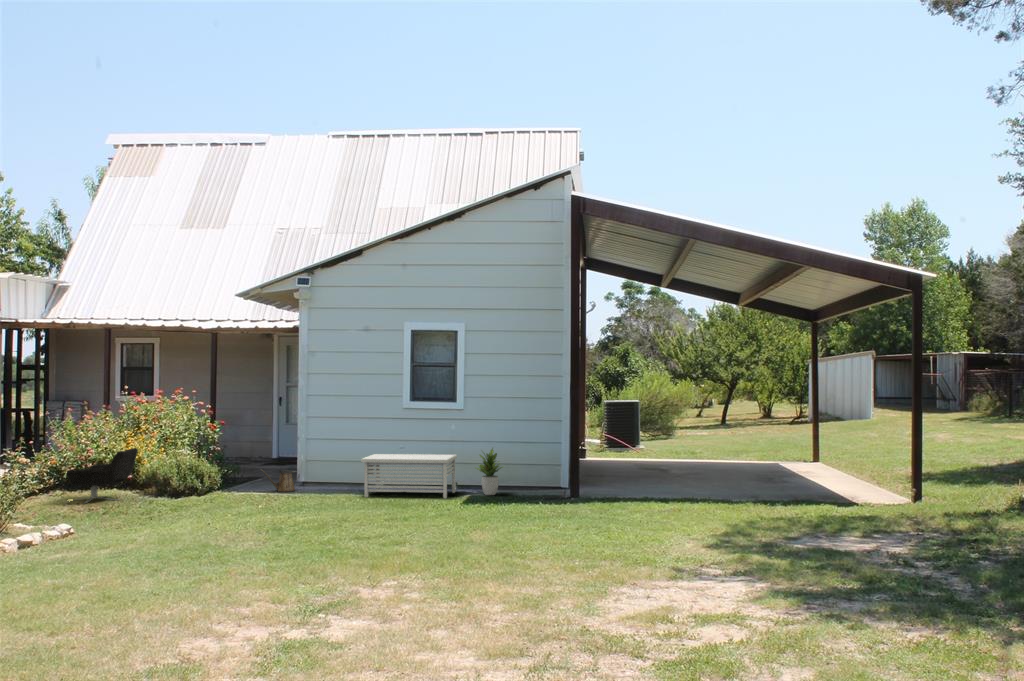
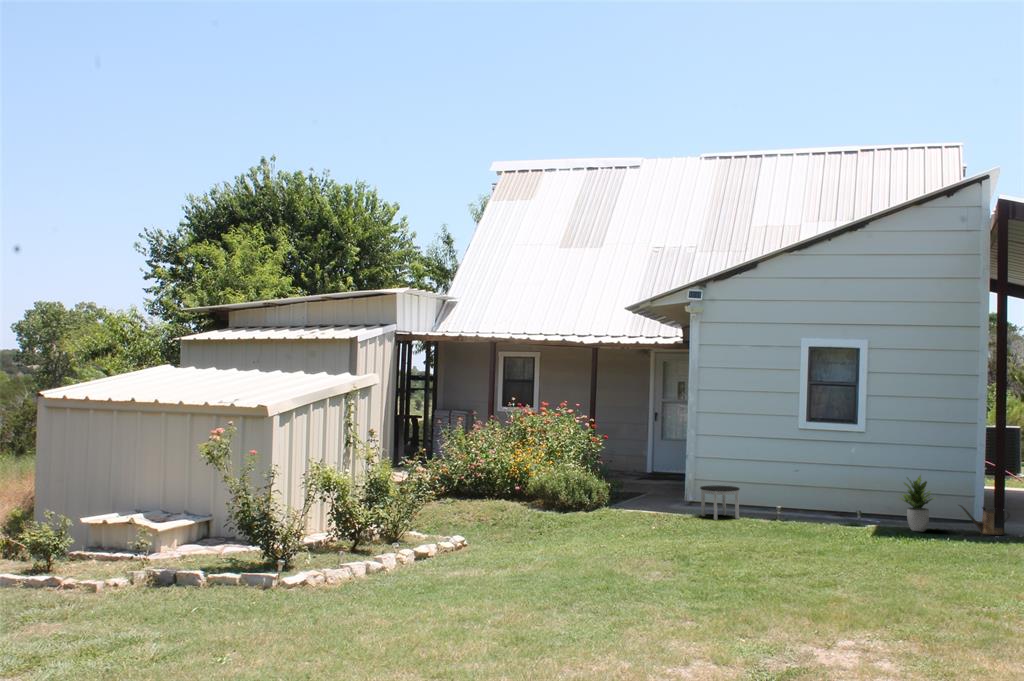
lounge chair: present [66,448,138,503] -> none [459,459,525,513]
storage bench: present [361,454,457,498] -> none [760,476,873,532]
round table: none [309,465,345,496] -> present [700,485,739,520]
watering can: present [261,470,295,492] -> present [958,505,1010,535]

